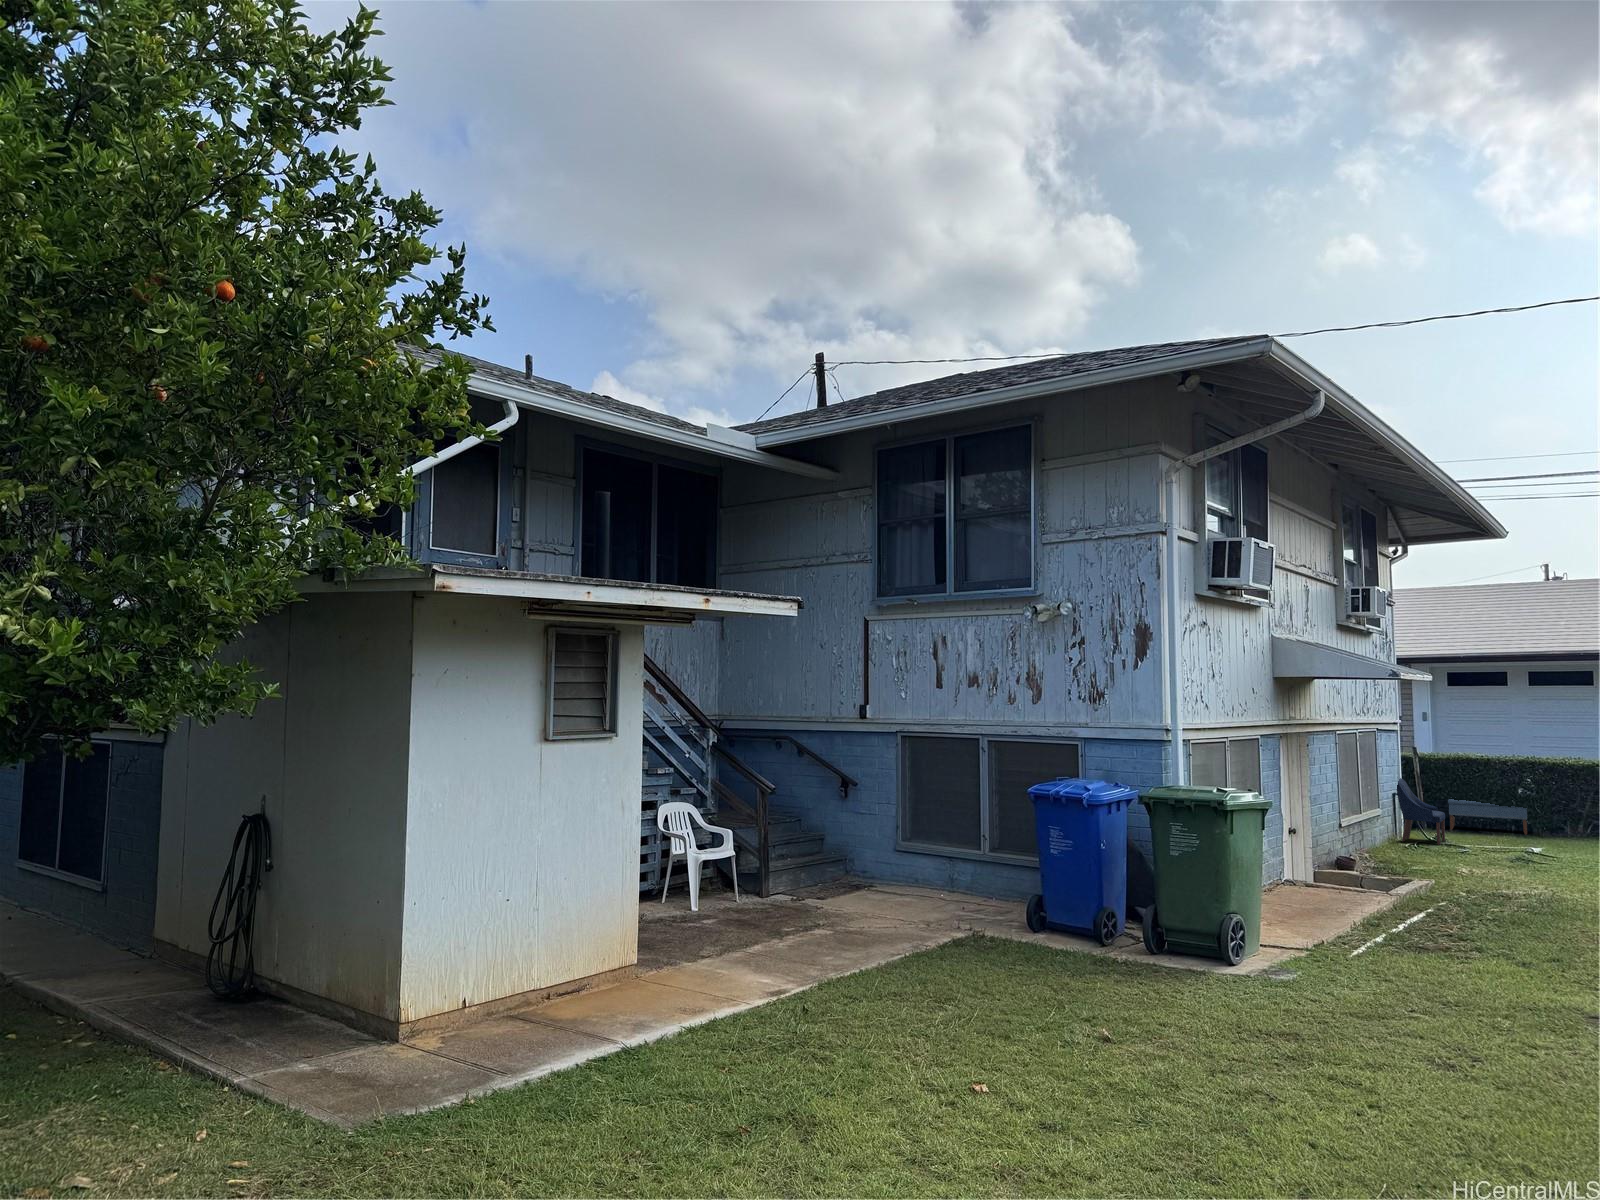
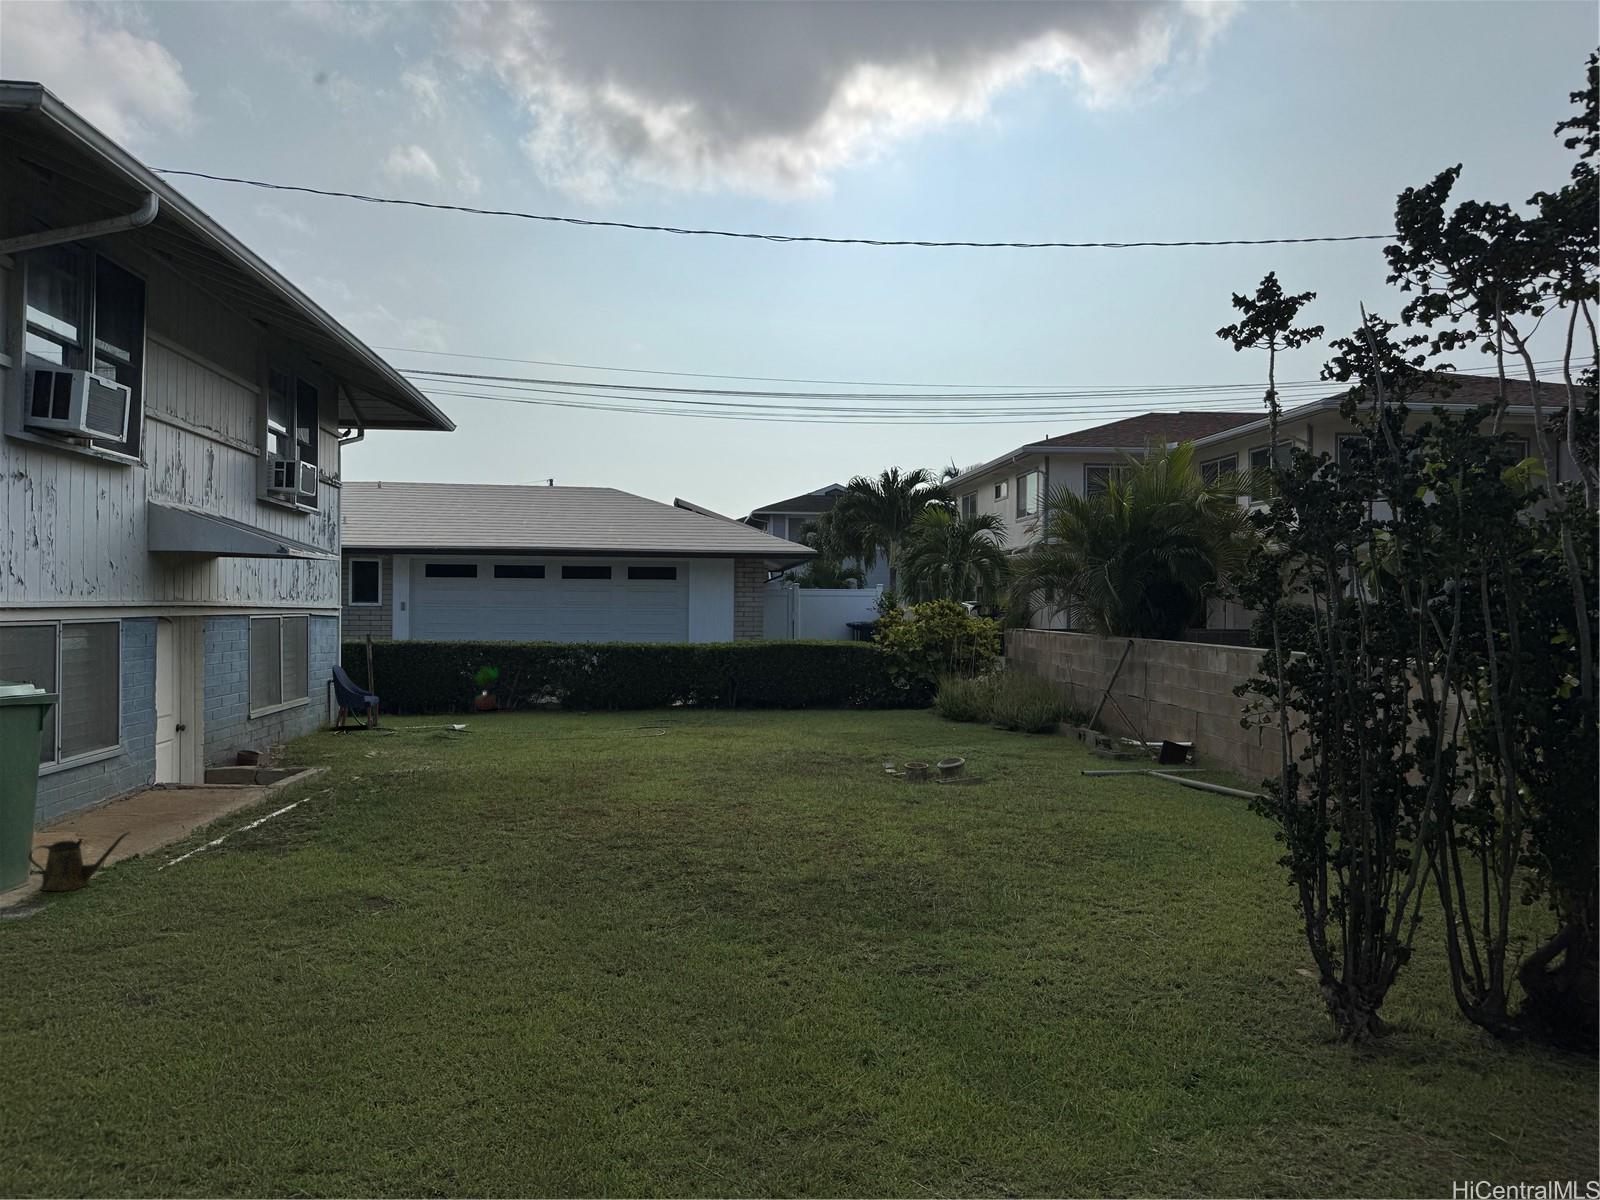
potted tree: none [1543,783,1579,835] -> present [475,668,497,710]
bench: present [1448,799,1527,835] -> none [391,682,460,713]
watering can: none [1253,922,1330,964] -> present [29,832,129,891]

